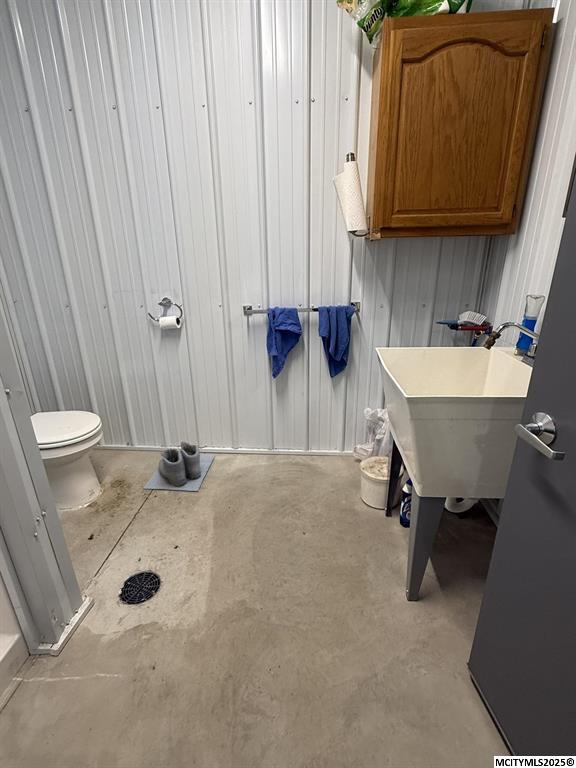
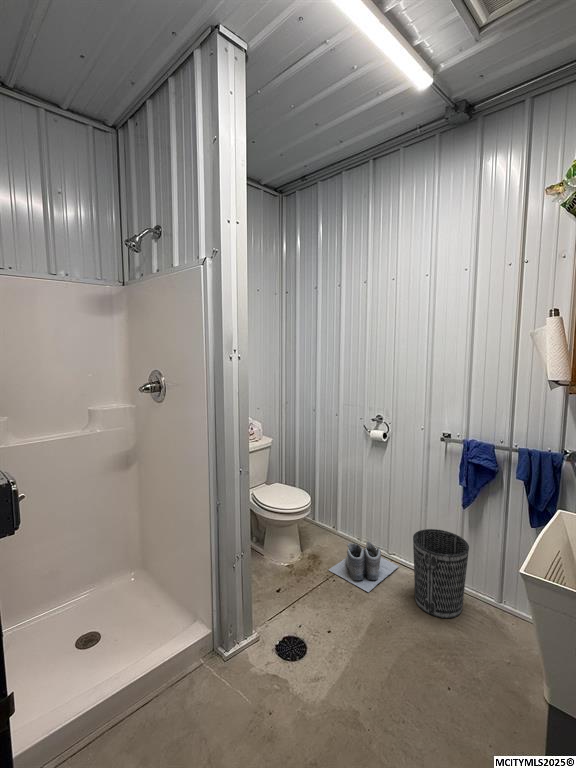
wastebasket: none [233,405,285,484] -> present [413,529,469,618]

